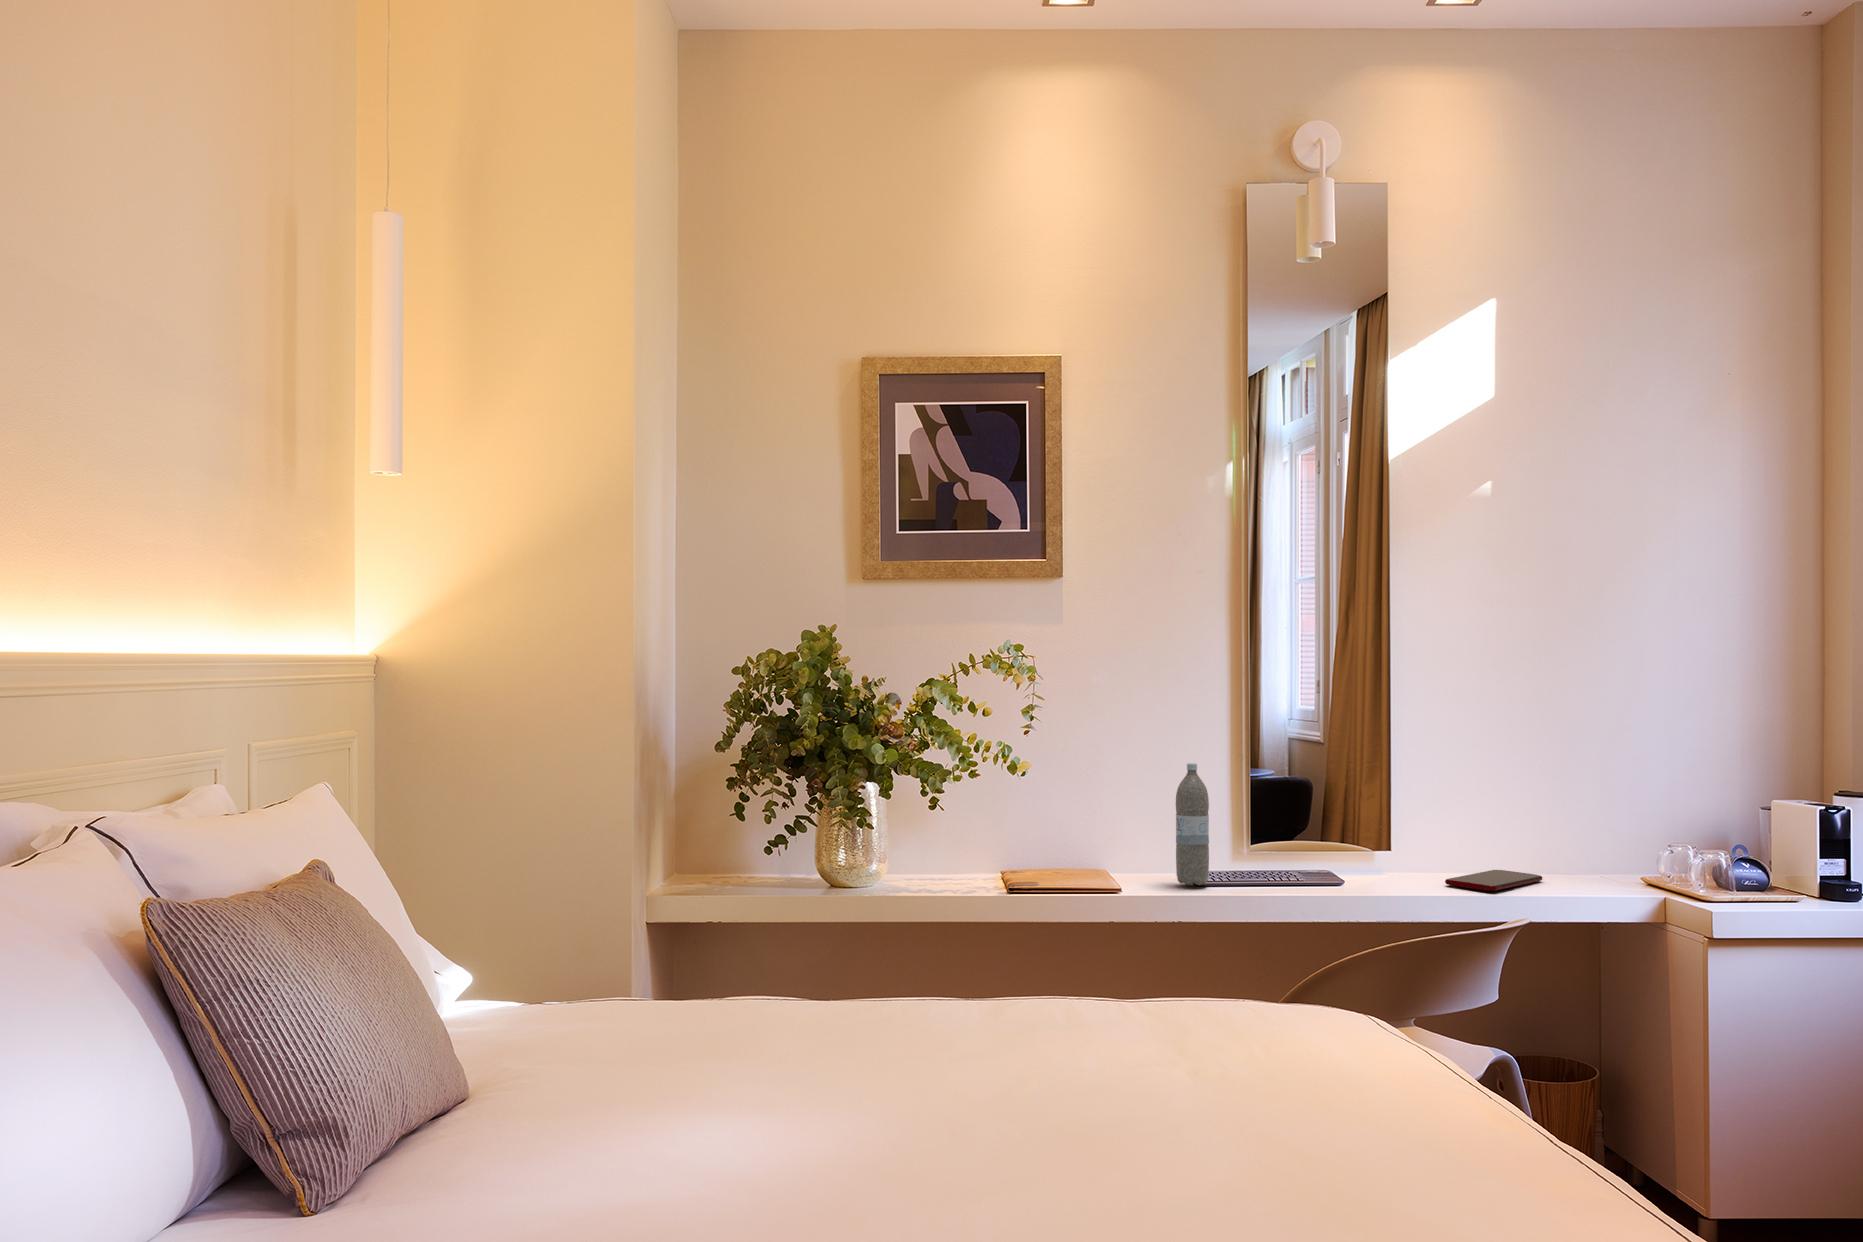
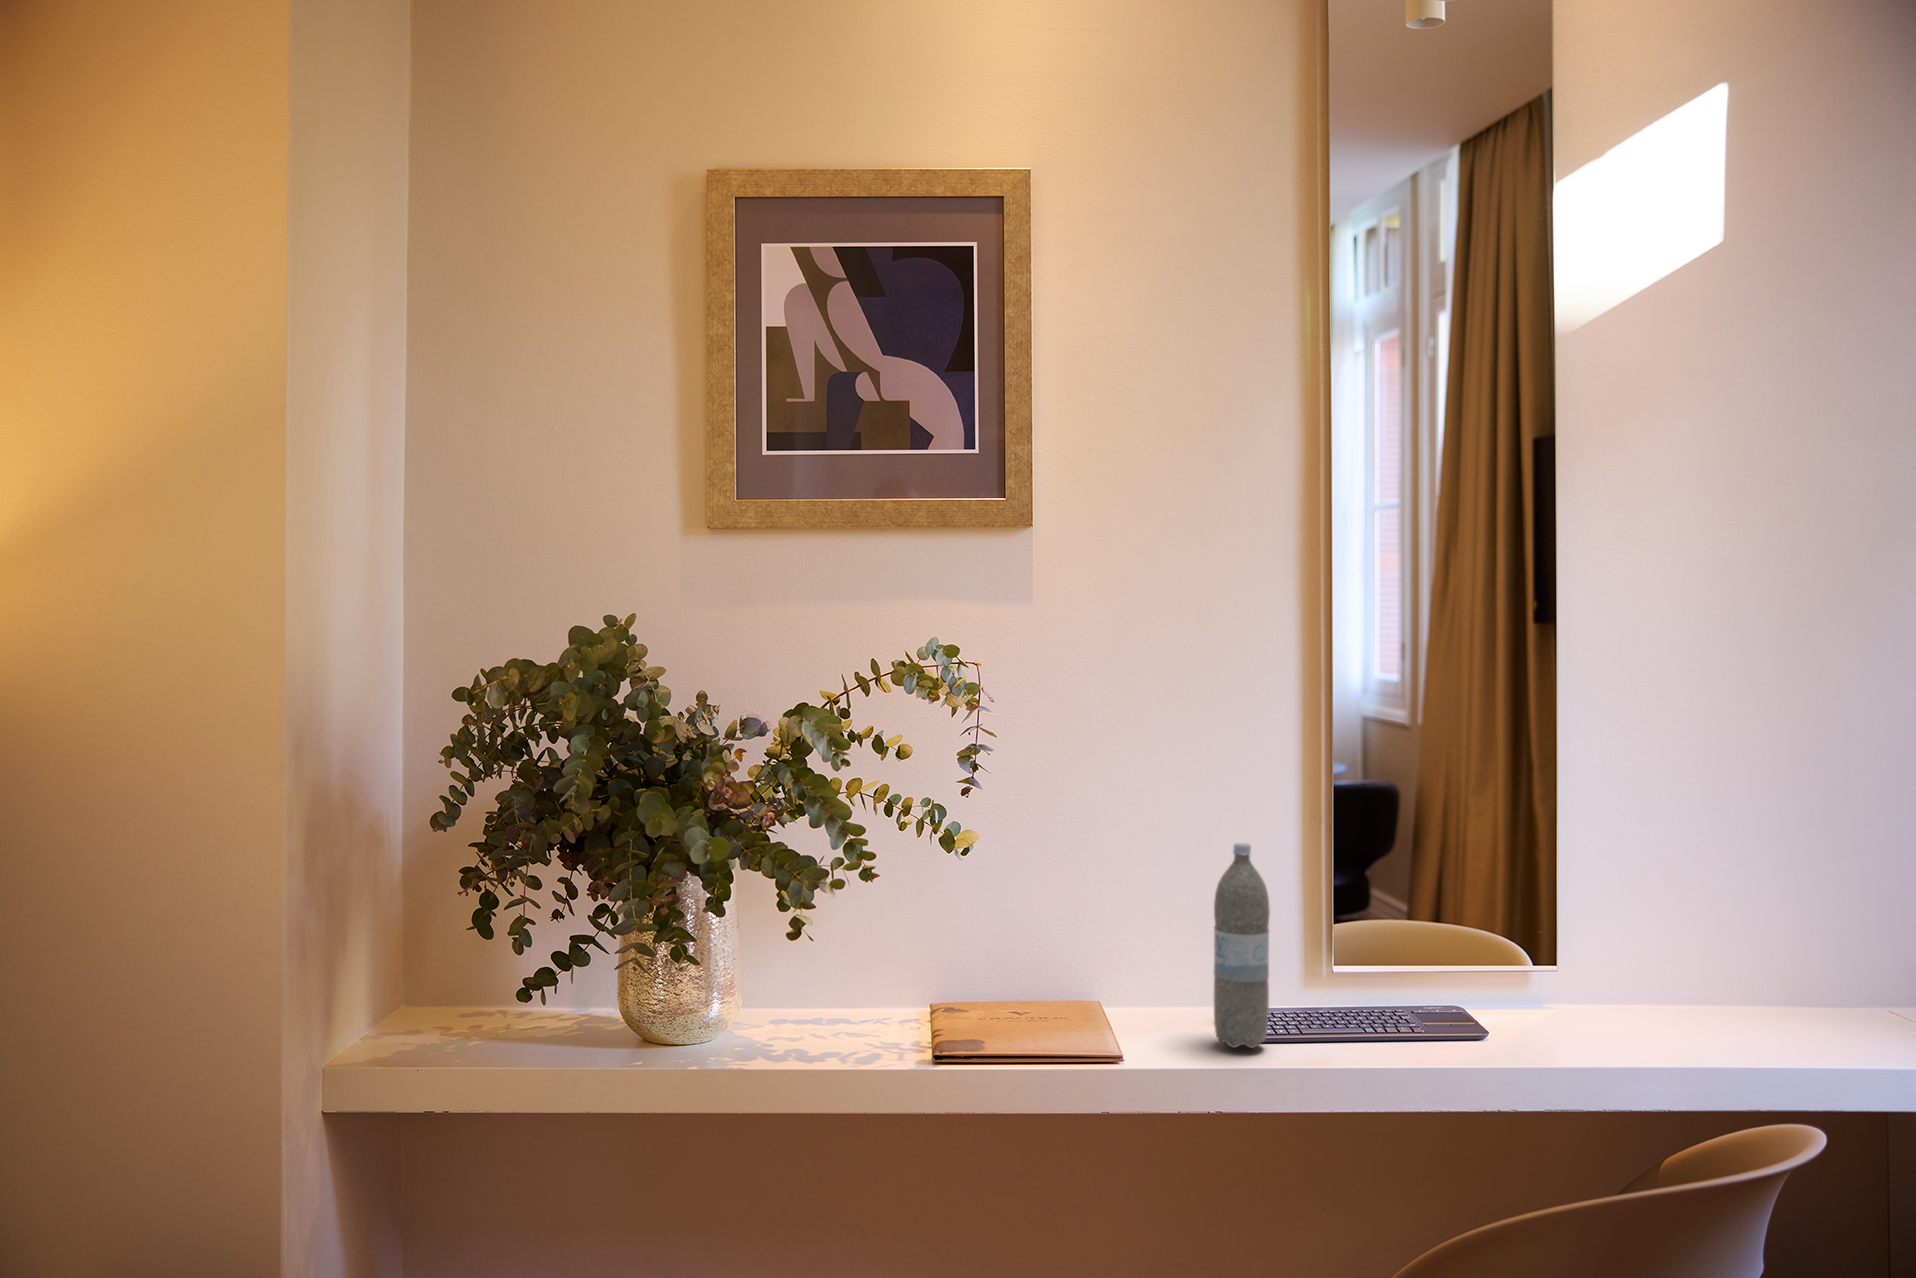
smartphone: present [1445,870,1542,891] -> none [1652,1002,1801,1058]

